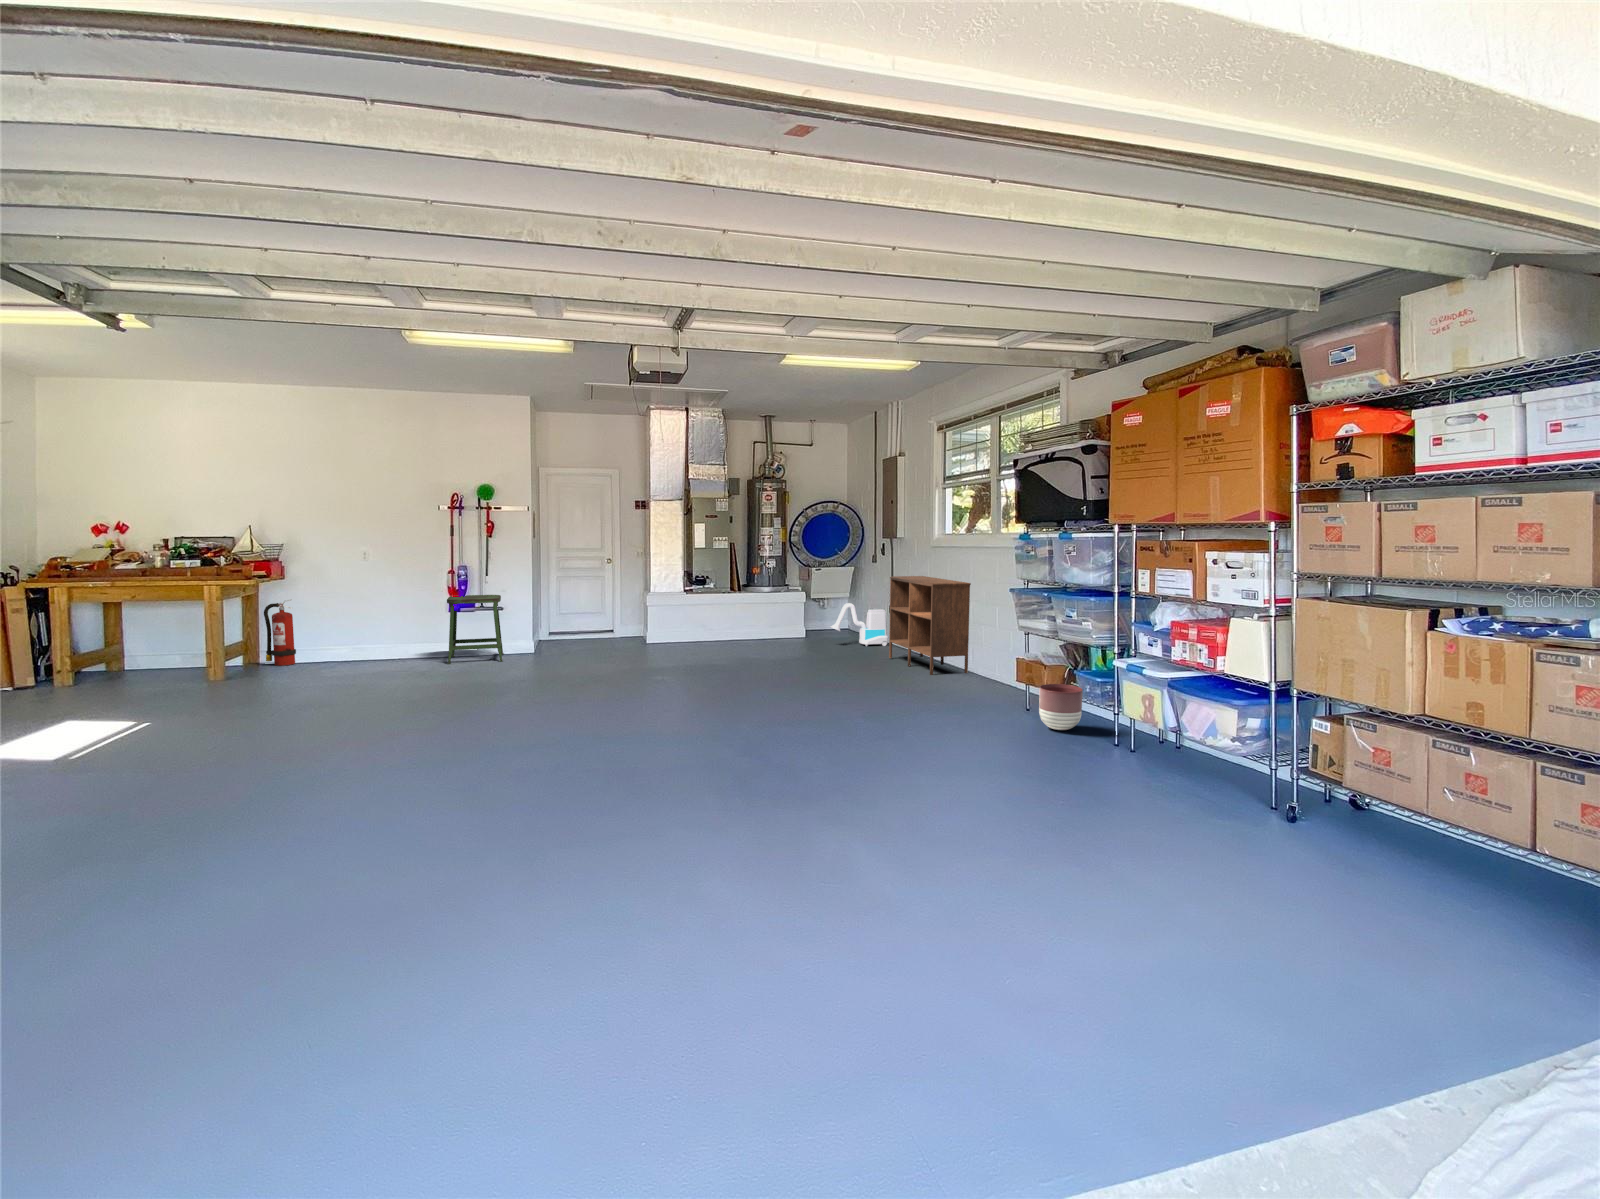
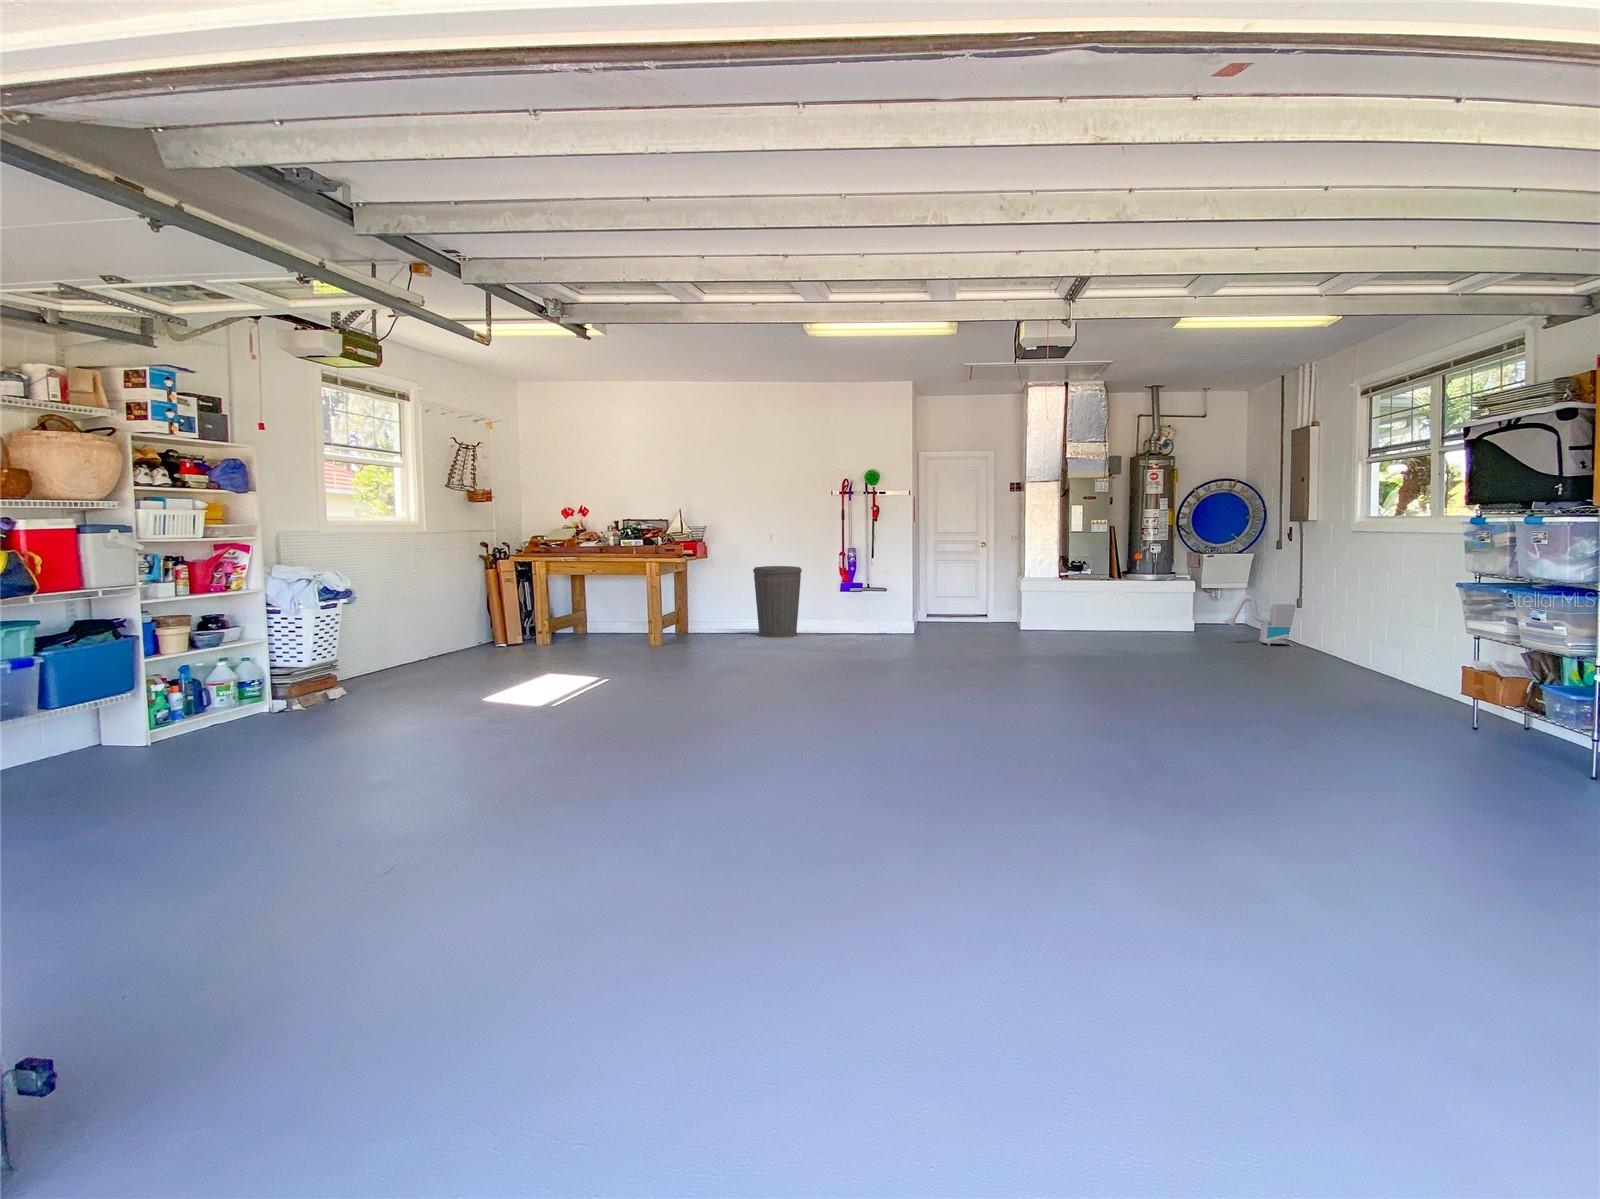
shelving unit: present [889,576,971,675] -> none [1296,565,1408,682]
trash can: none [354,587,415,667] -> present [753,566,802,638]
stool: present [447,595,504,664] -> none [827,576,876,639]
fire extinguisher: present [264,599,296,666] -> none [683,575,706,632]
planter: present [1039,684,1083,730] -> none [1484,693,1546,746]

